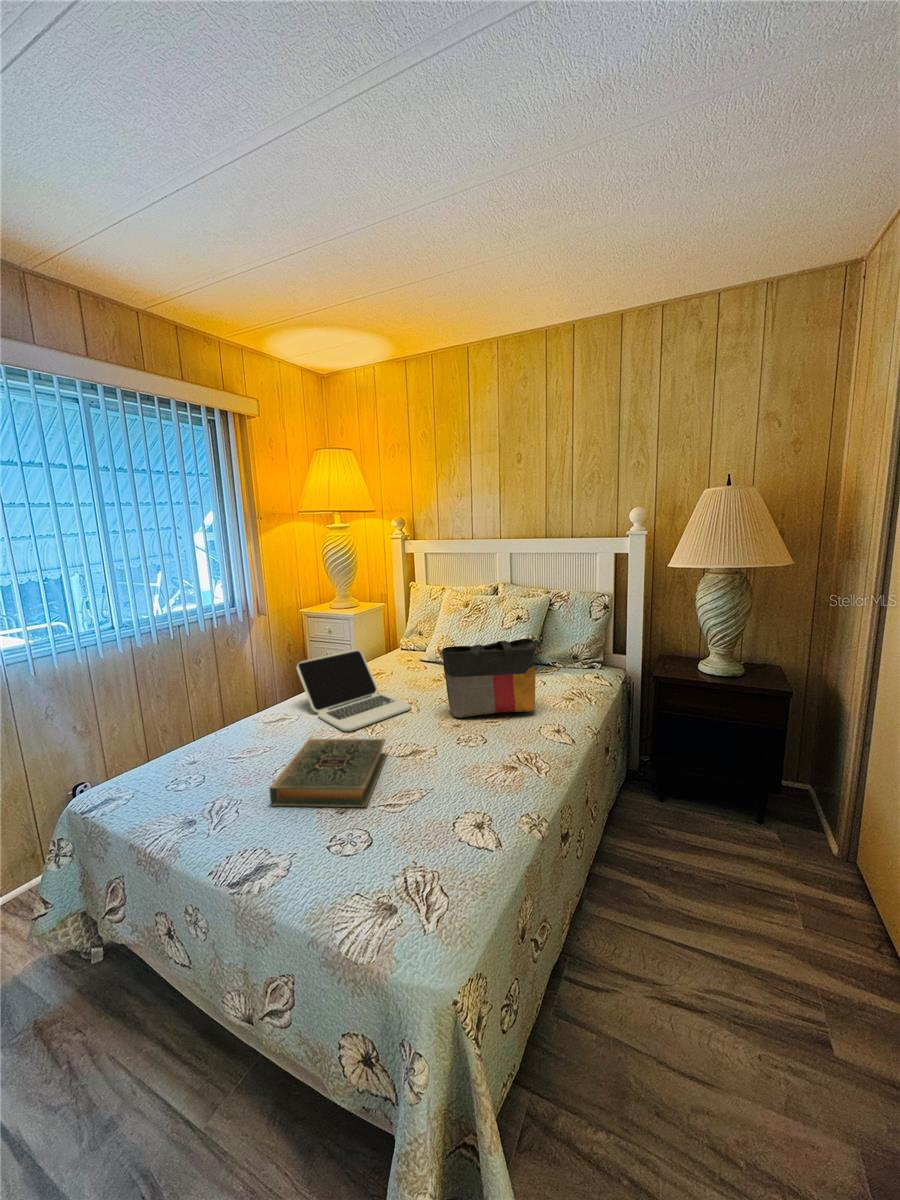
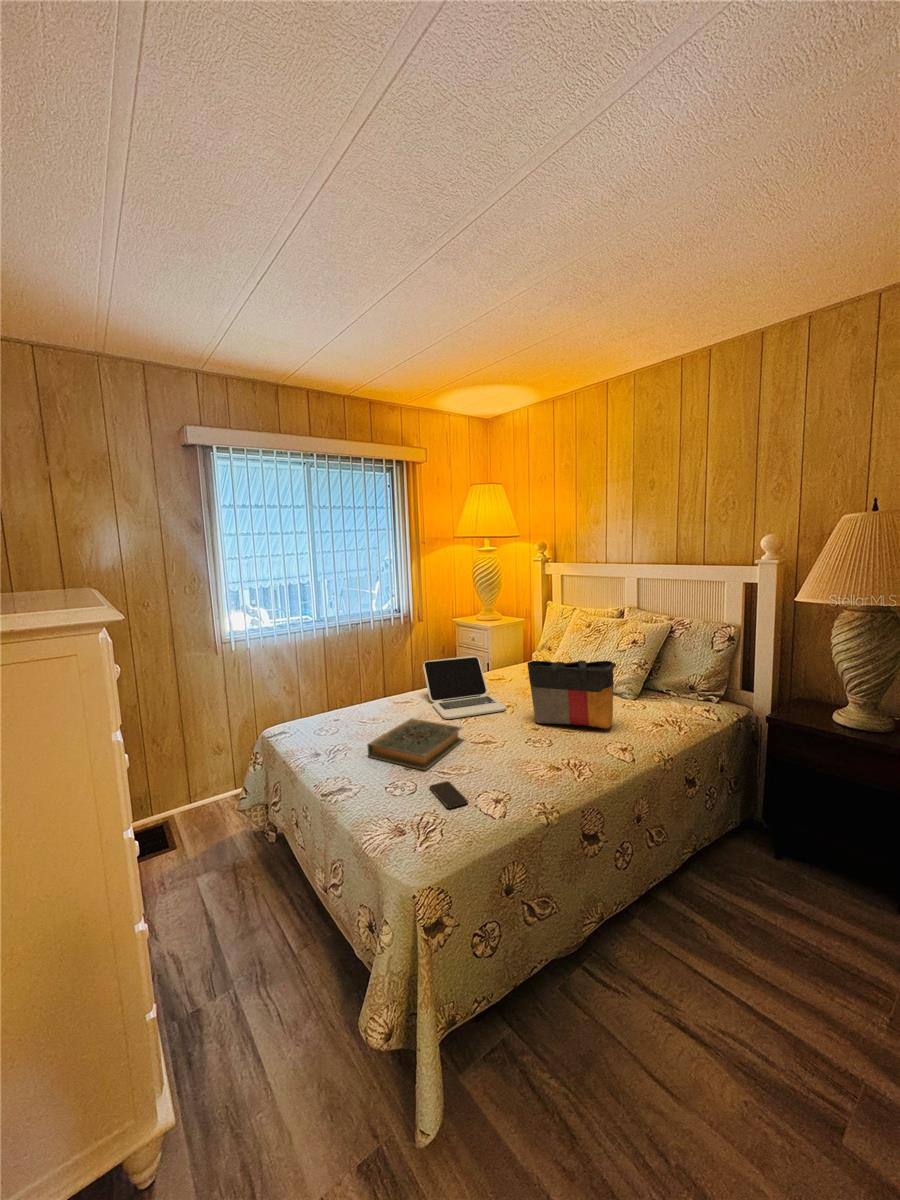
smartphone: none [387,815,451,853] -> present [430,781,468,808]

